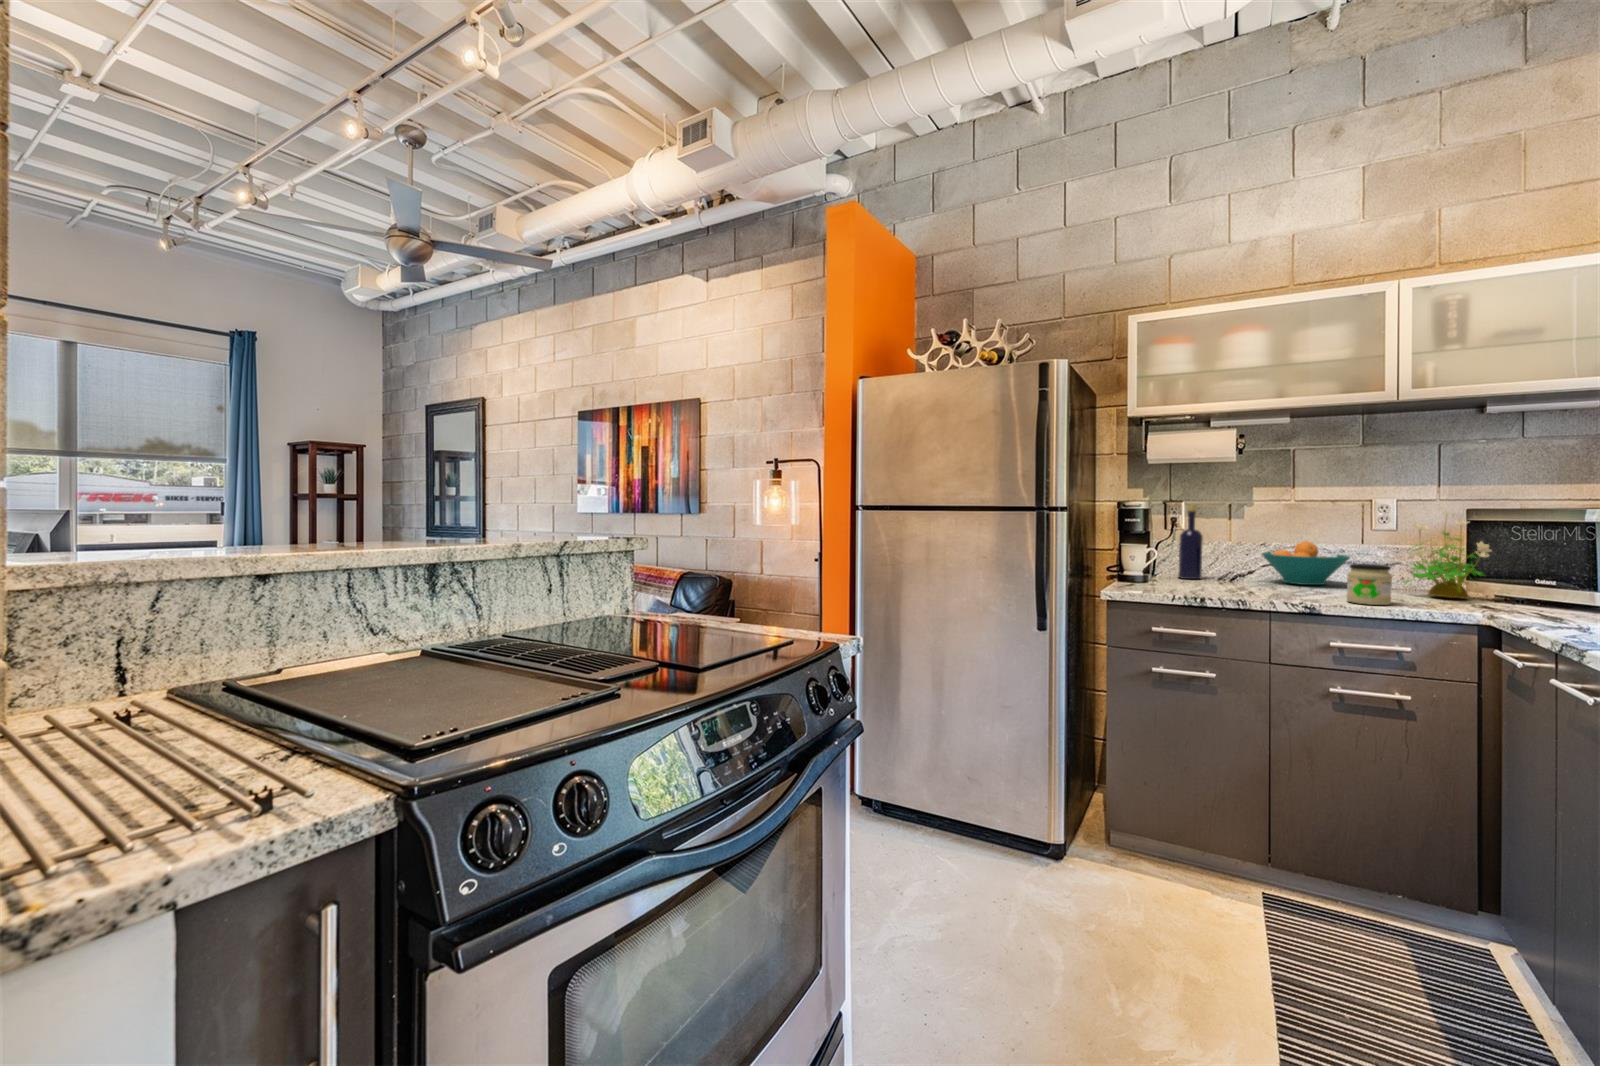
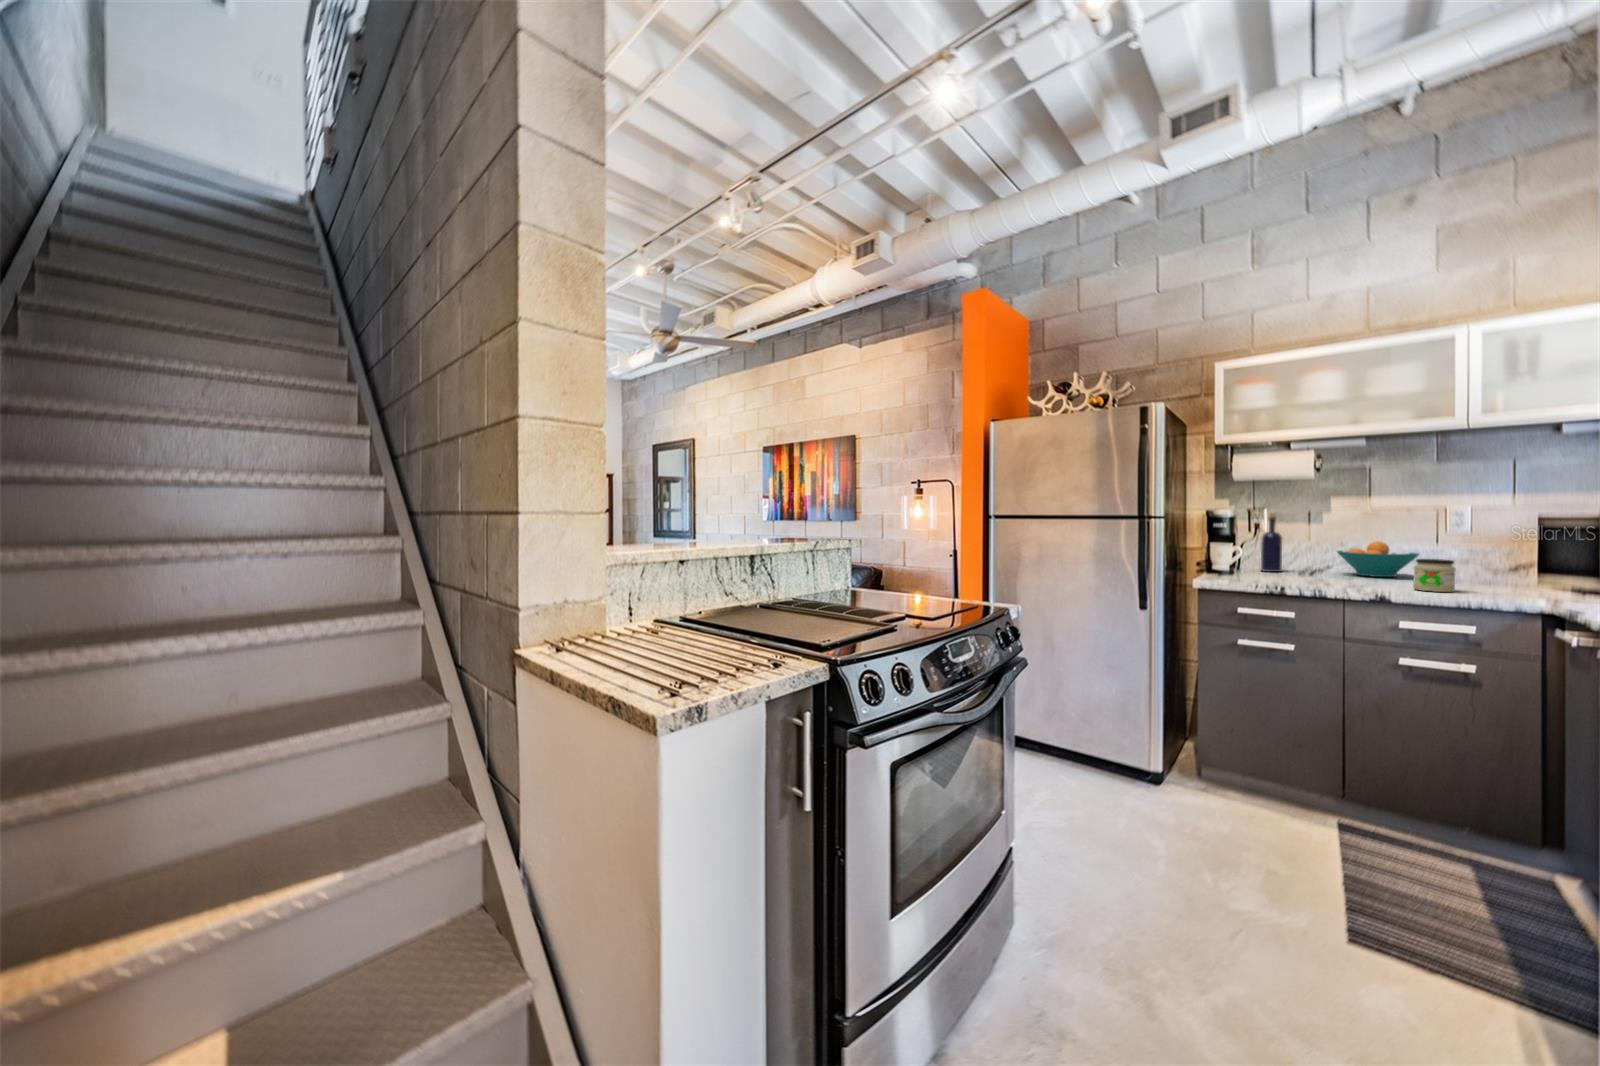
potted plant: present [1404,512,1492,598] -> none [1467,516,1555,588]

